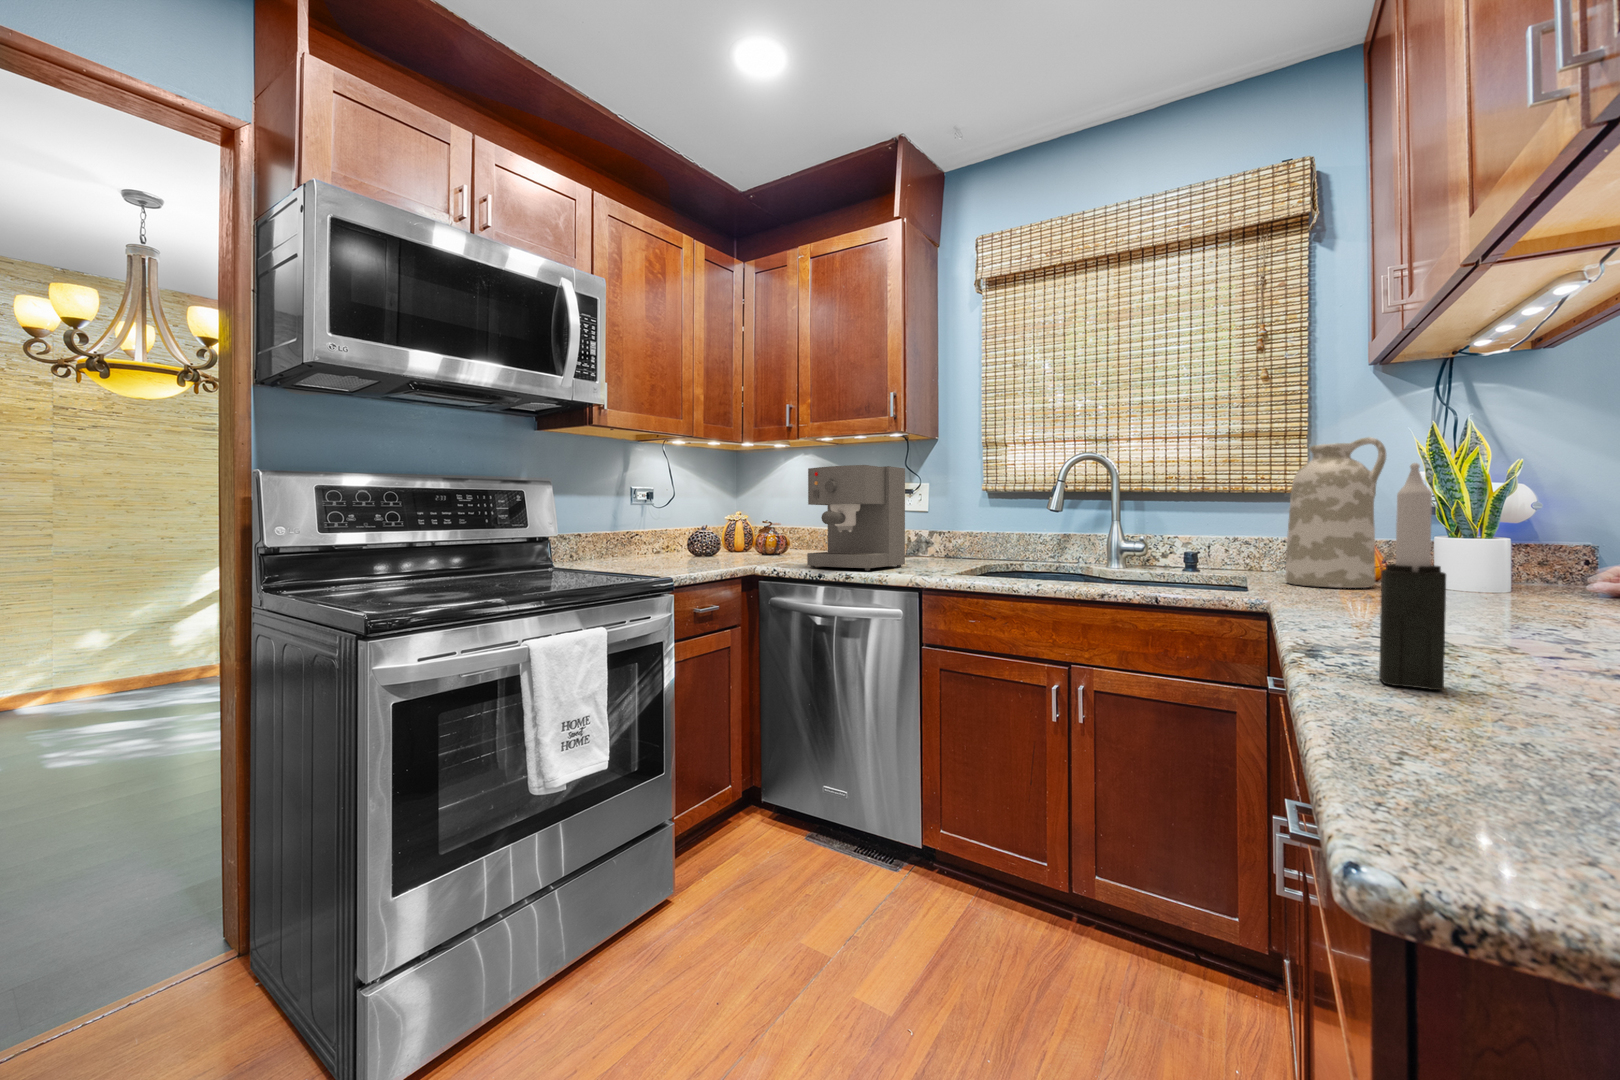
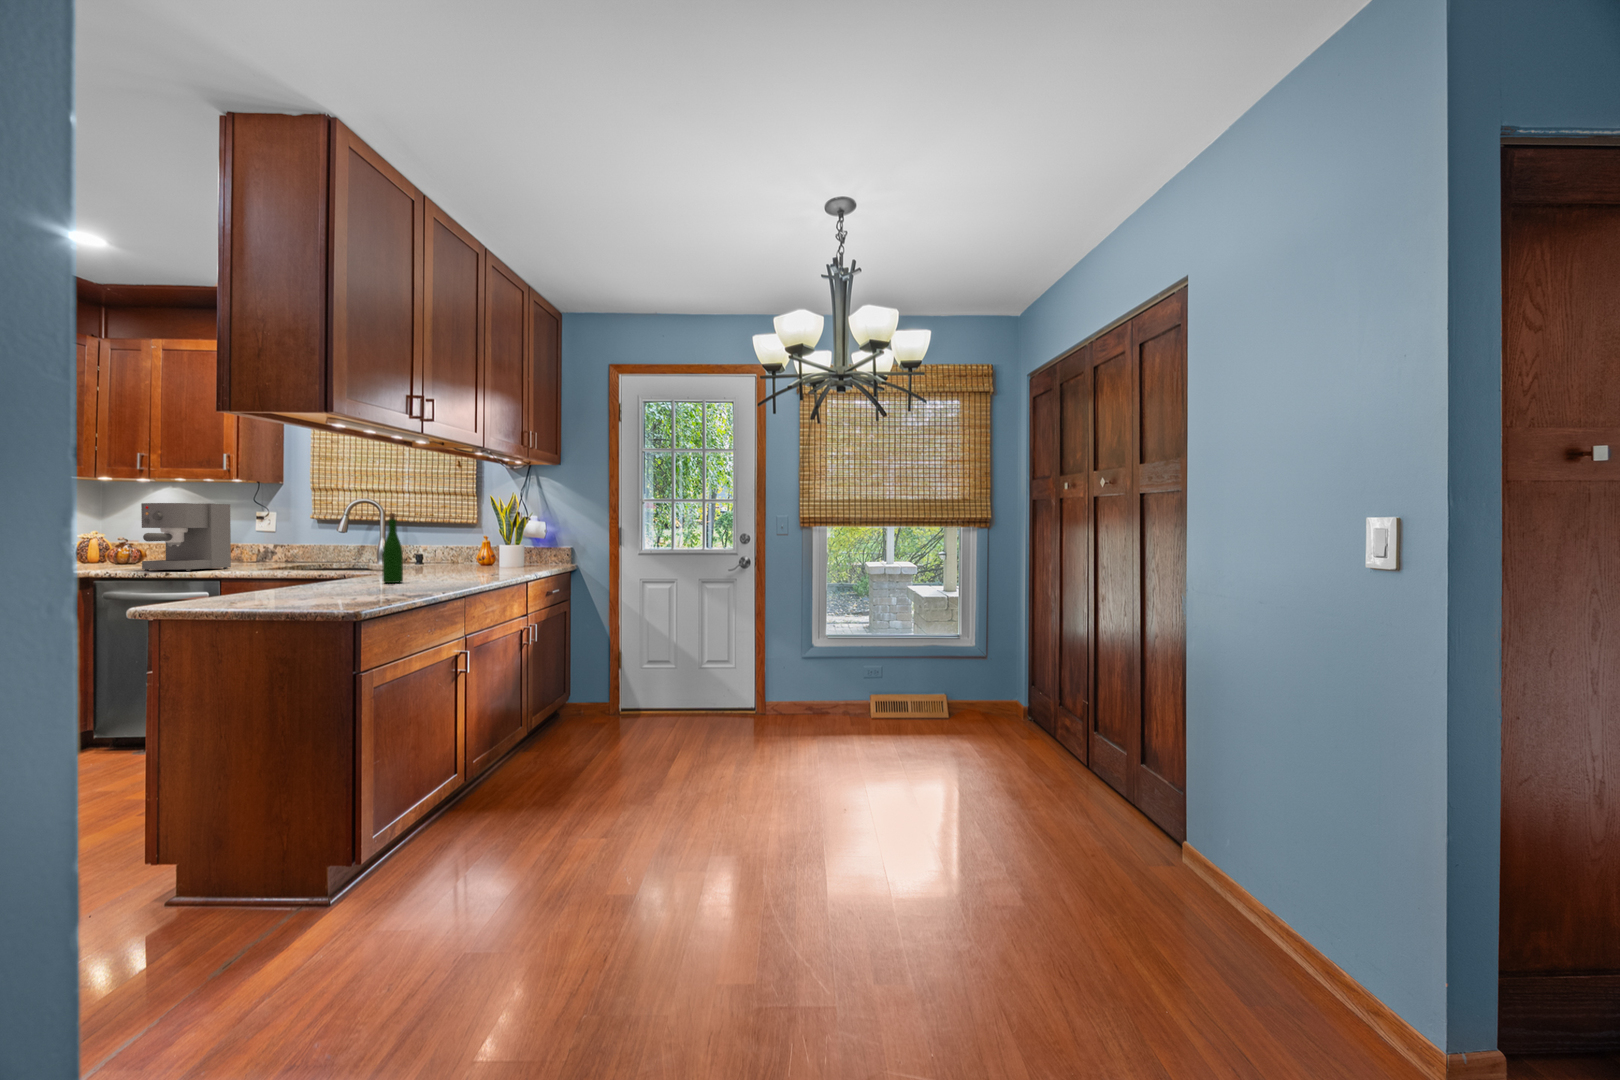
vase: present [1286,437,1386,588] -> none [441,500,478,570]
wine bottle: none [1461,440,1535,645] -> present [382,513,403,583]
candle: present [1379,463,1446,690] -> none [278,524,299,591]

